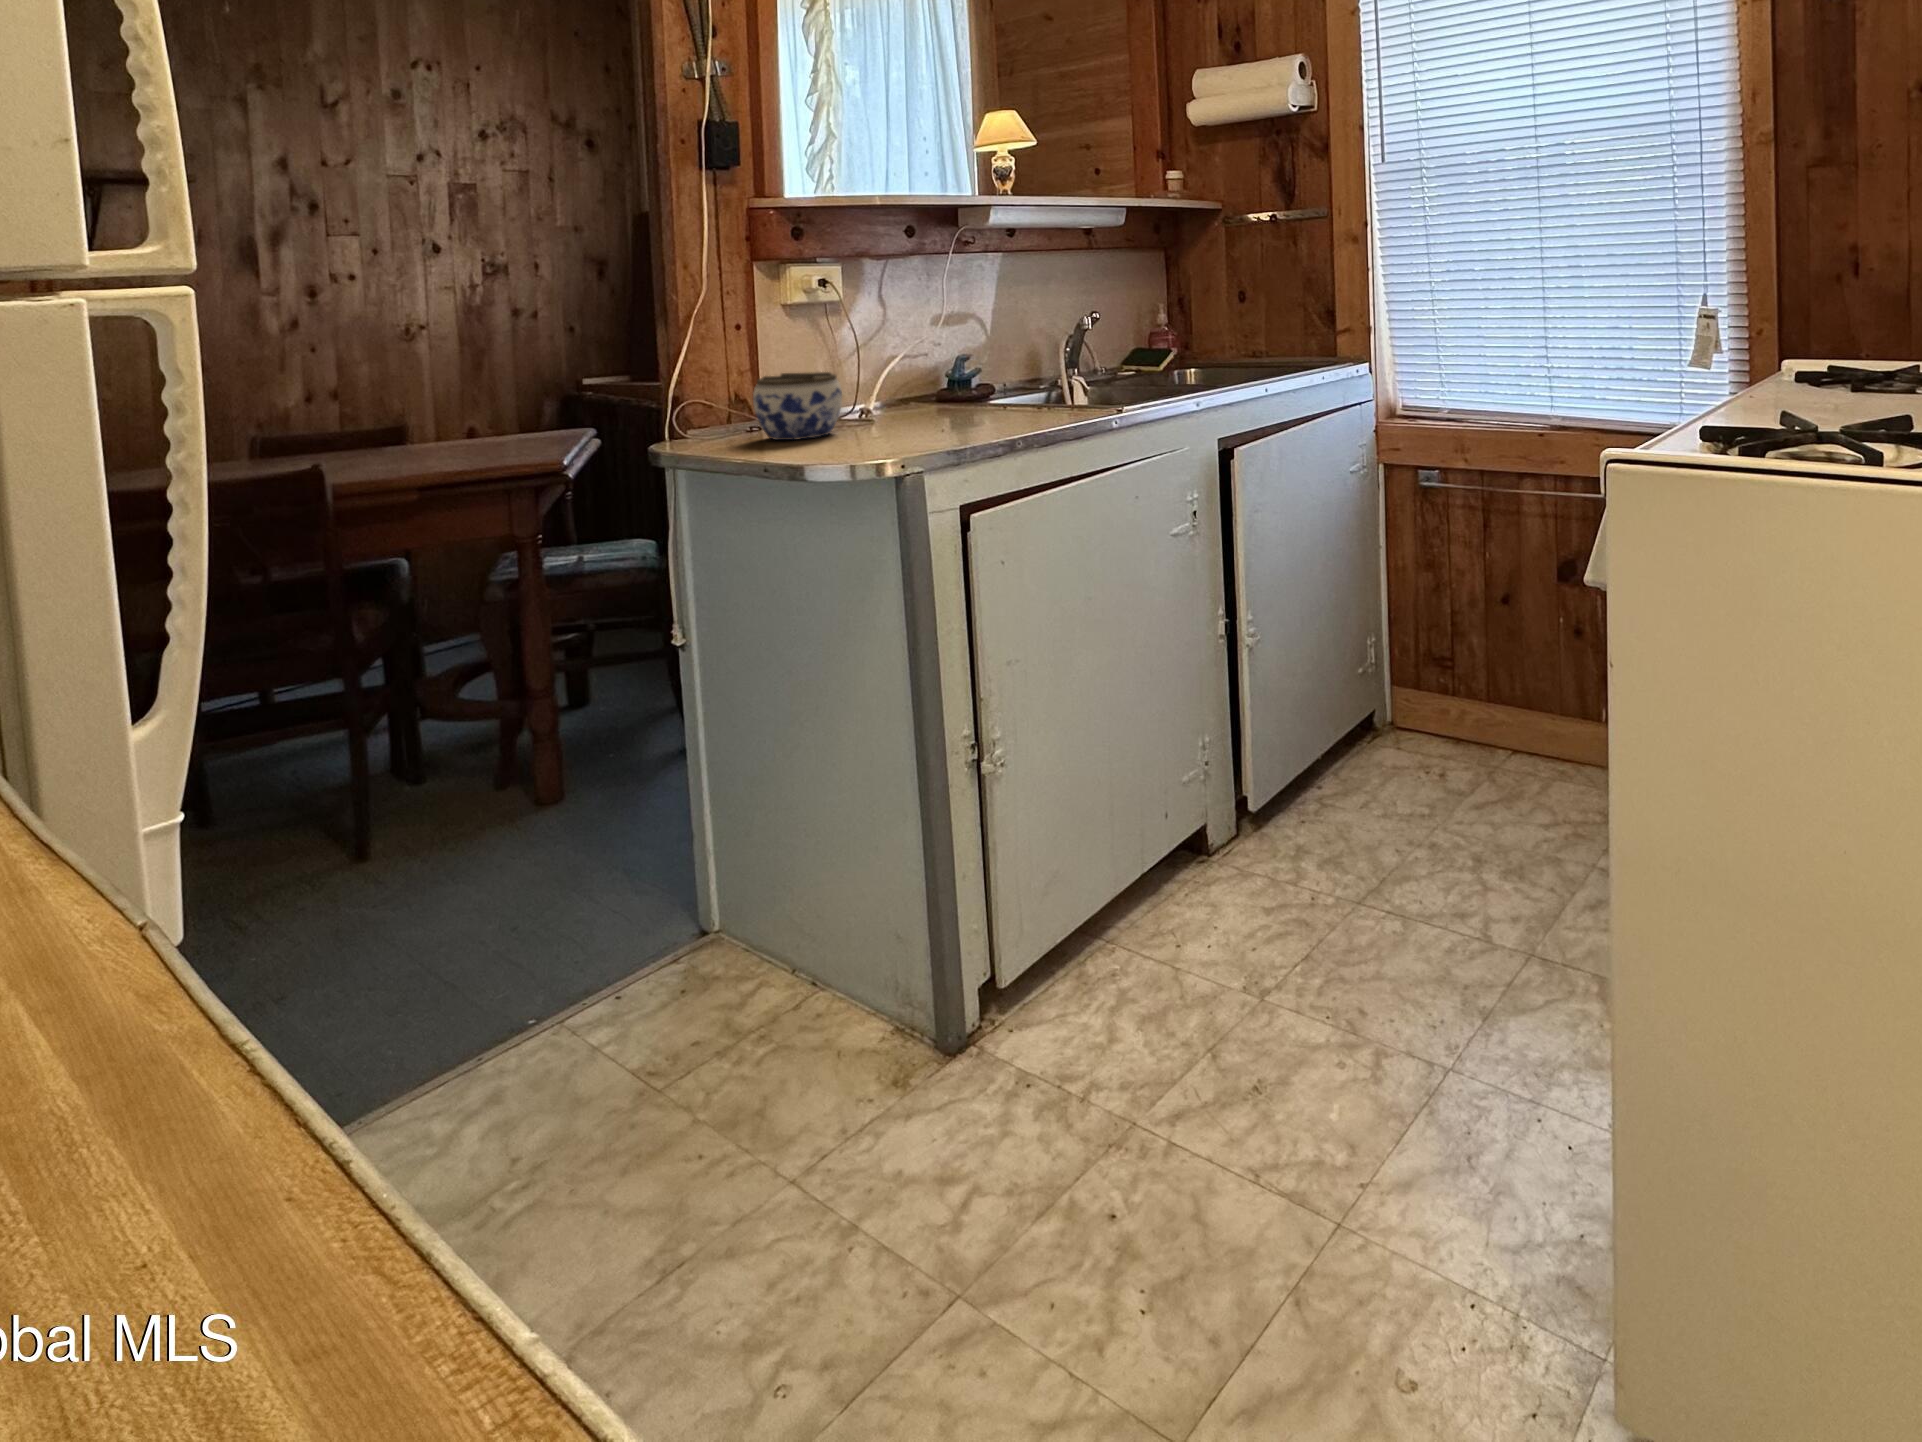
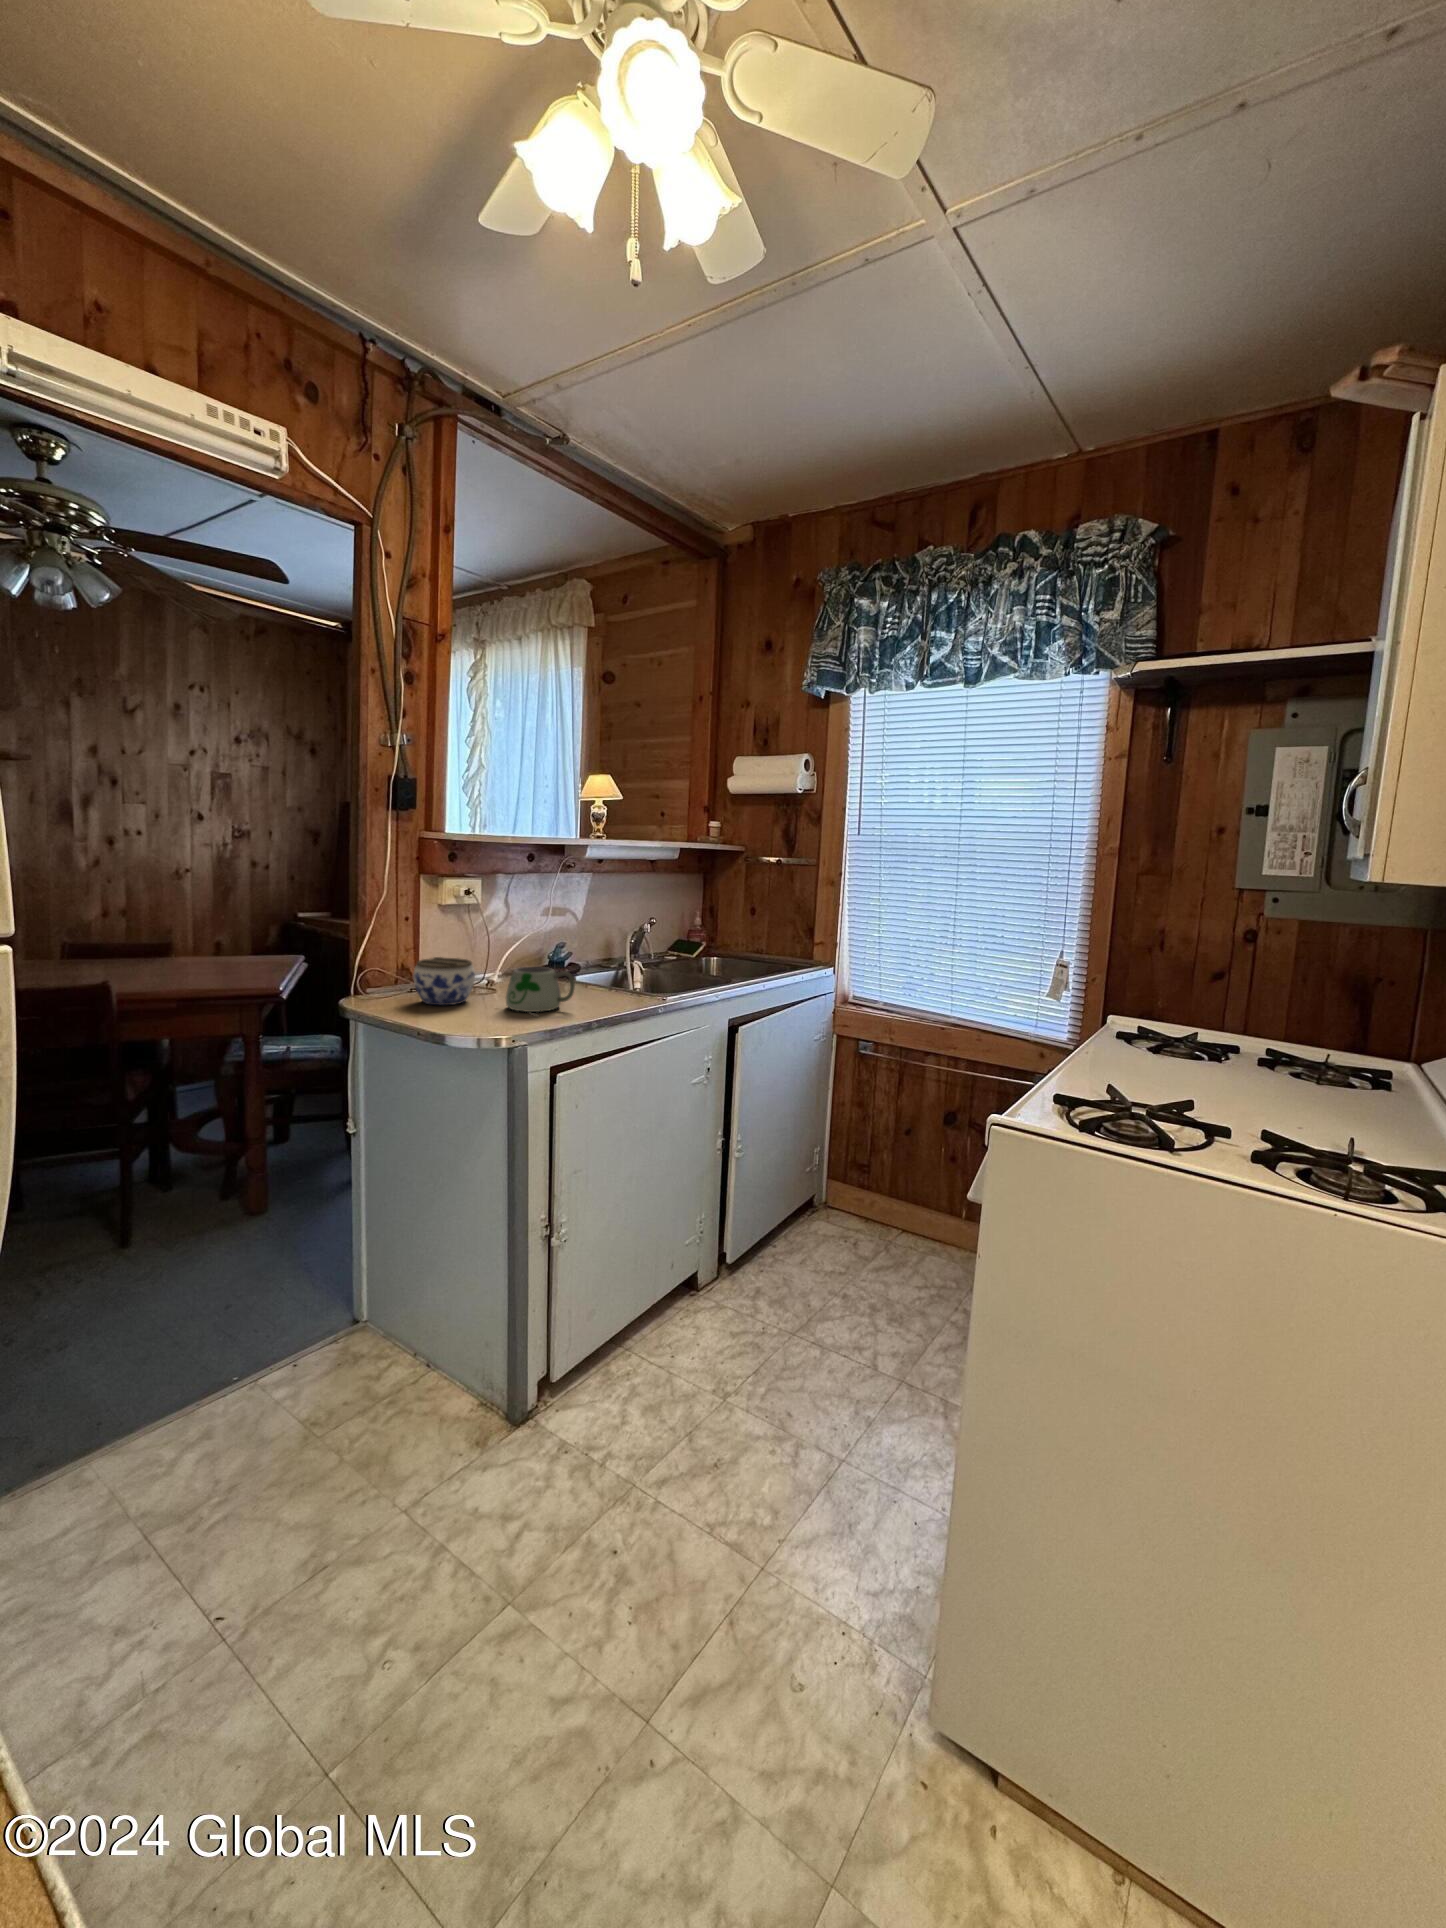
mug: none [888,372,987,439] -> present [506,967,575,1012]

